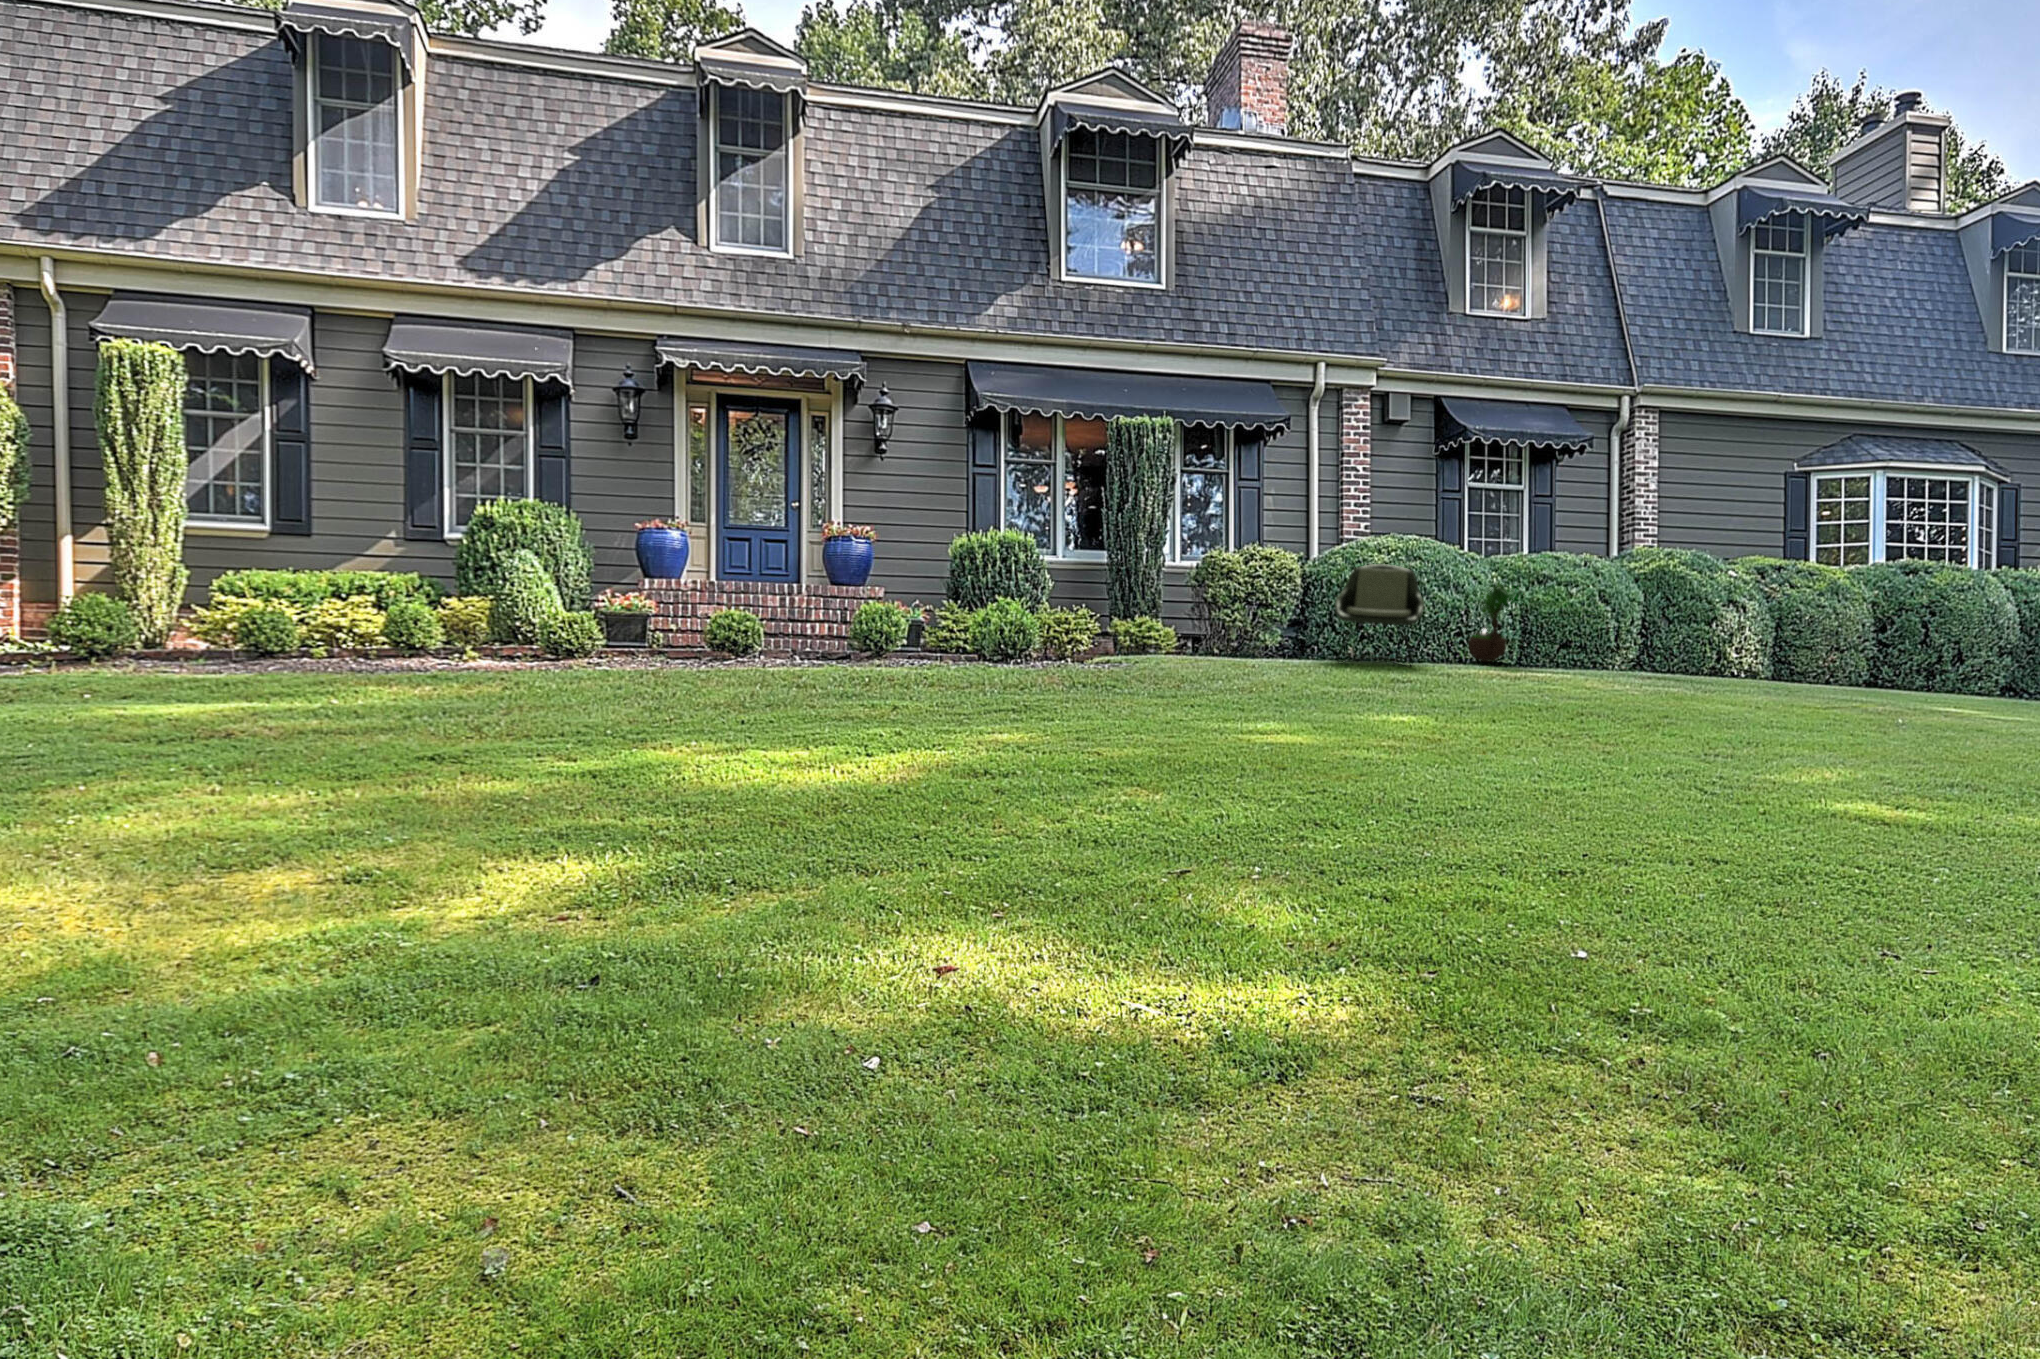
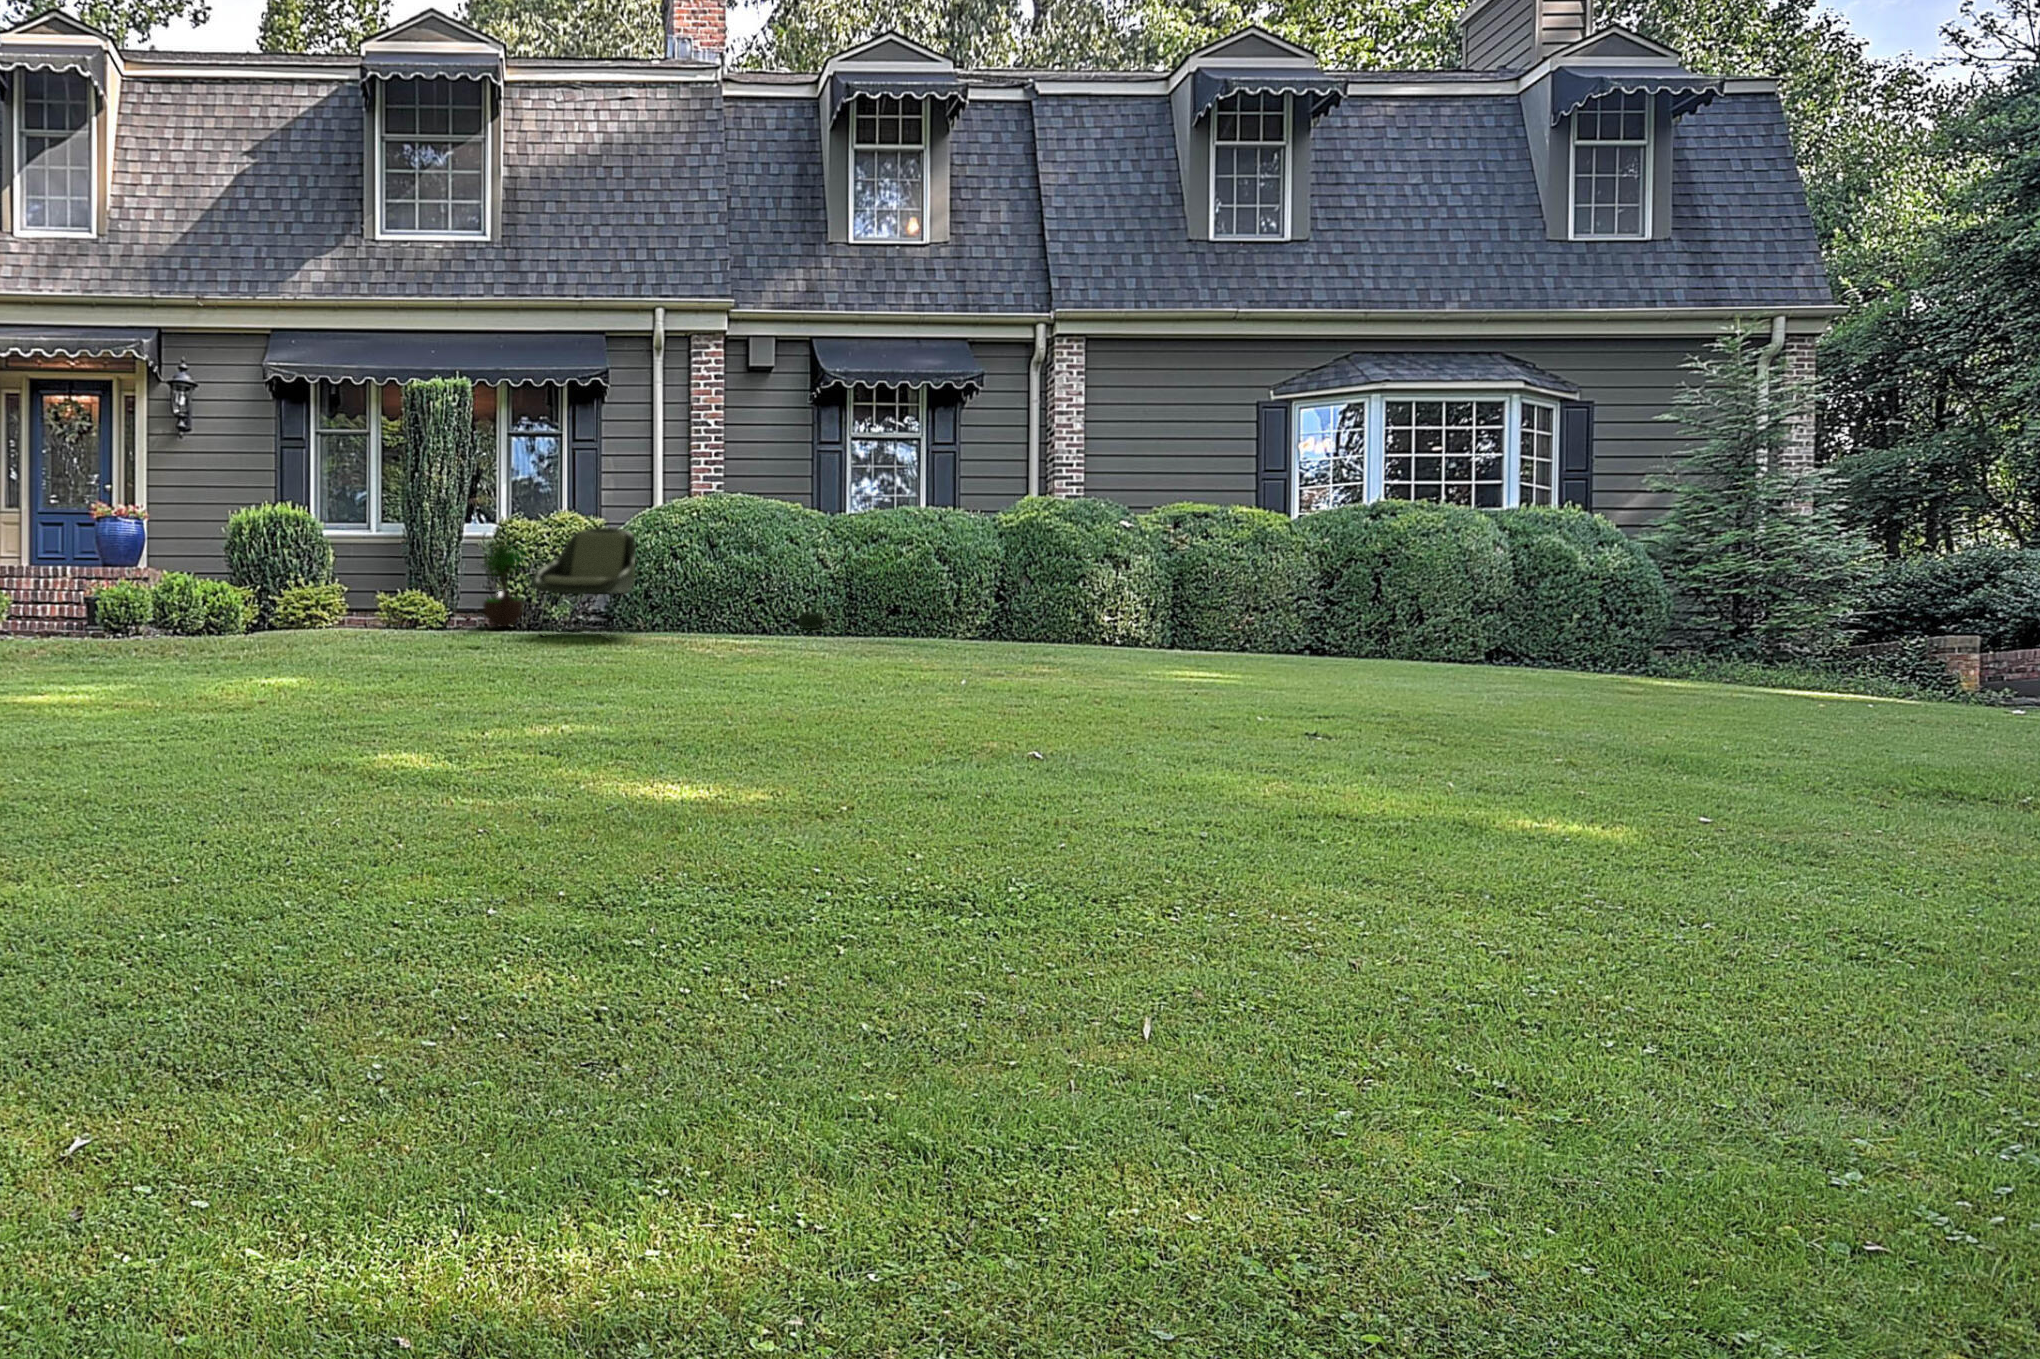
potted tree: present [1469,583,1519,662] -> present [483,540,529,627]
watering can: none [1534,637,1572,660] -> present [797,606,826,629]

